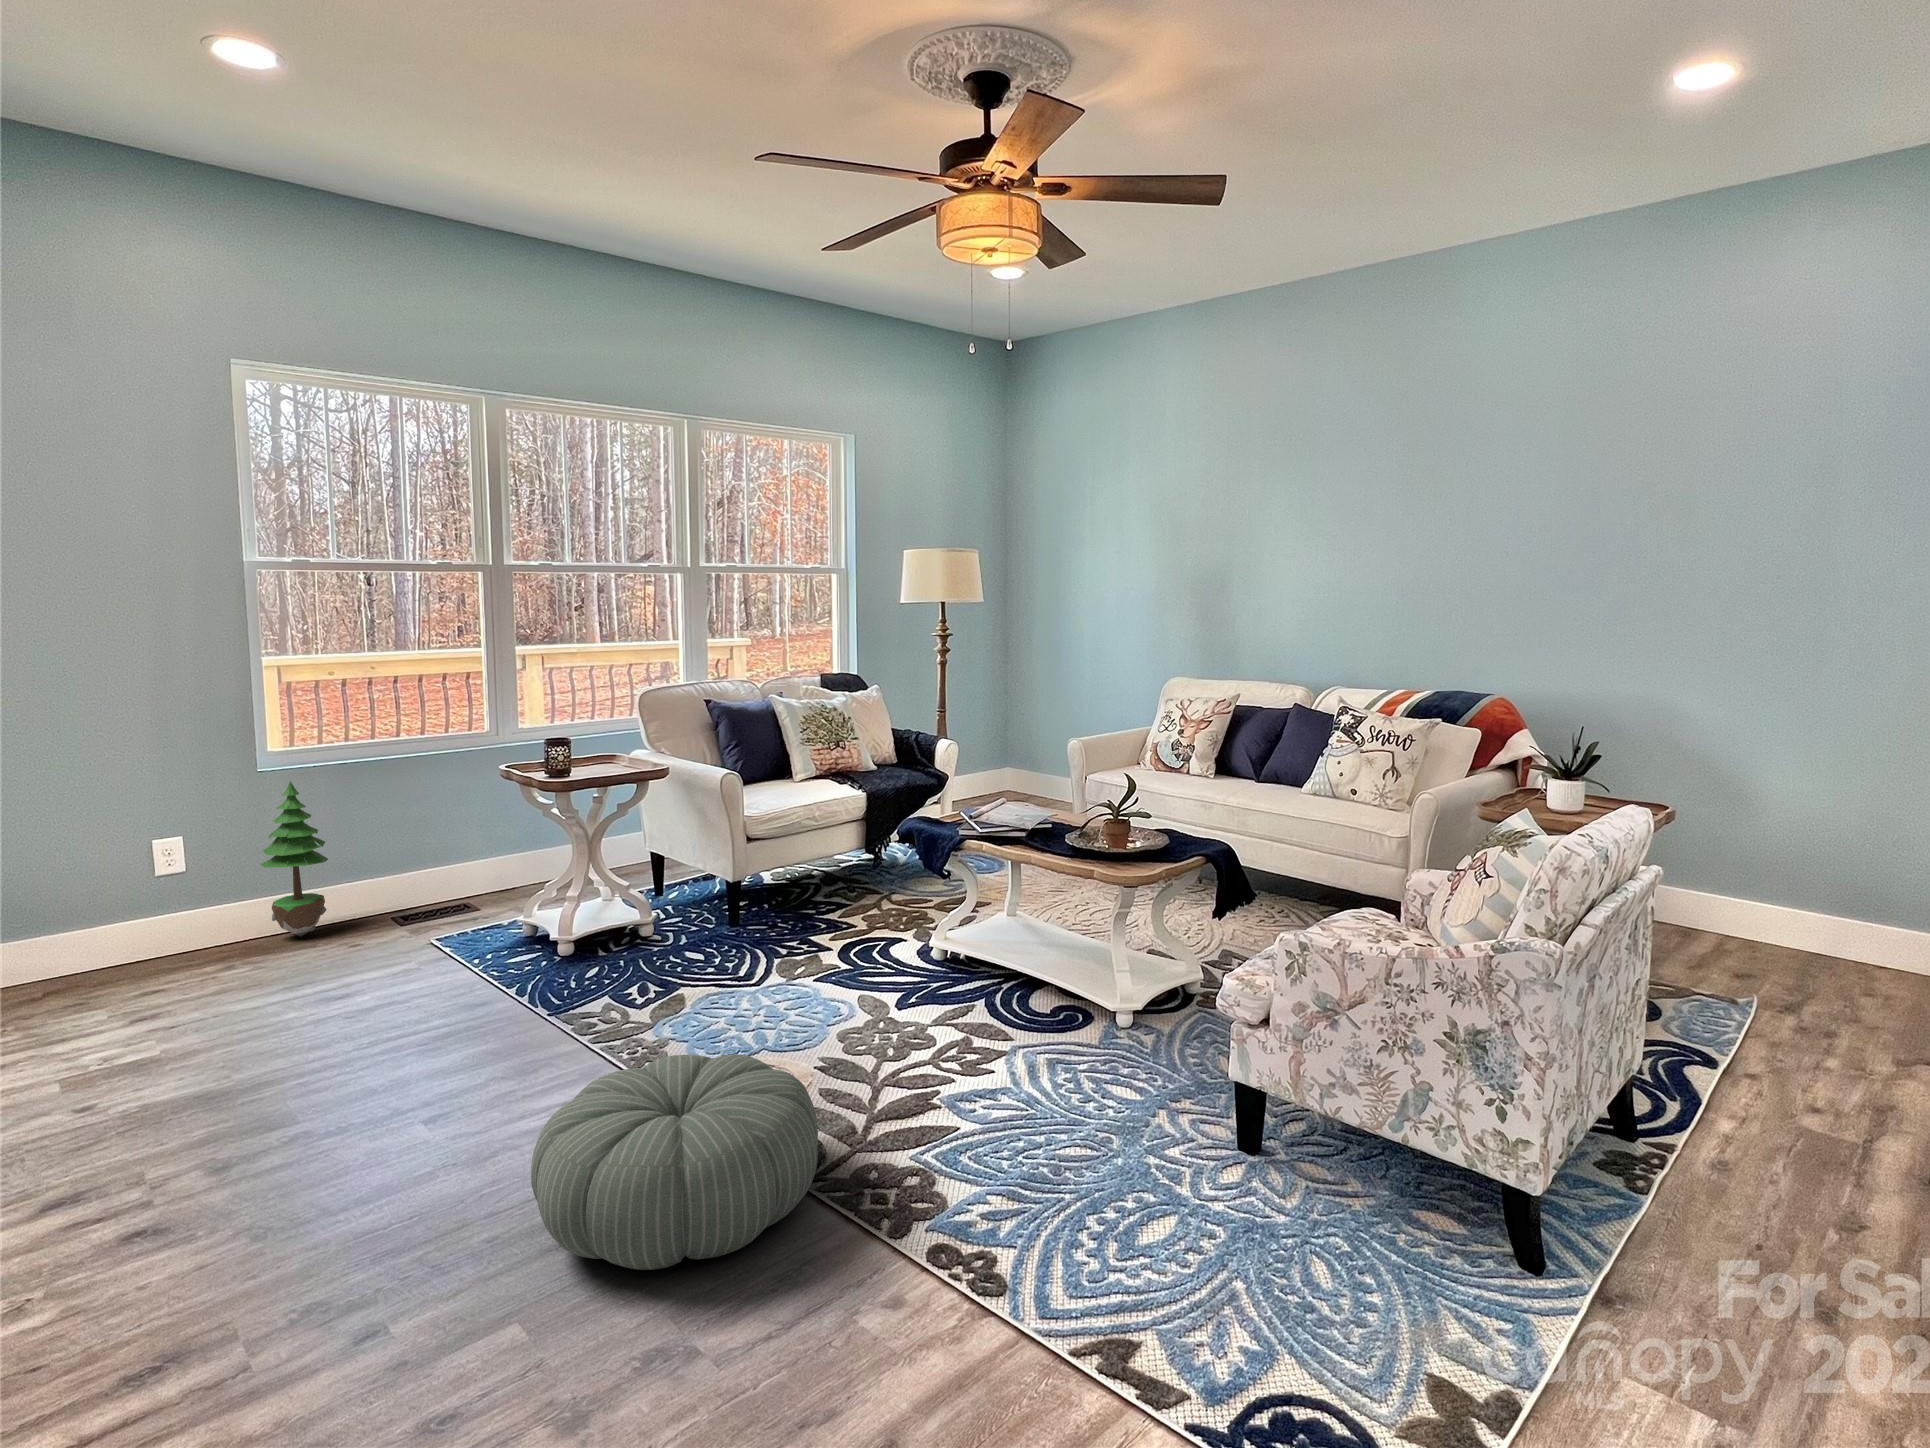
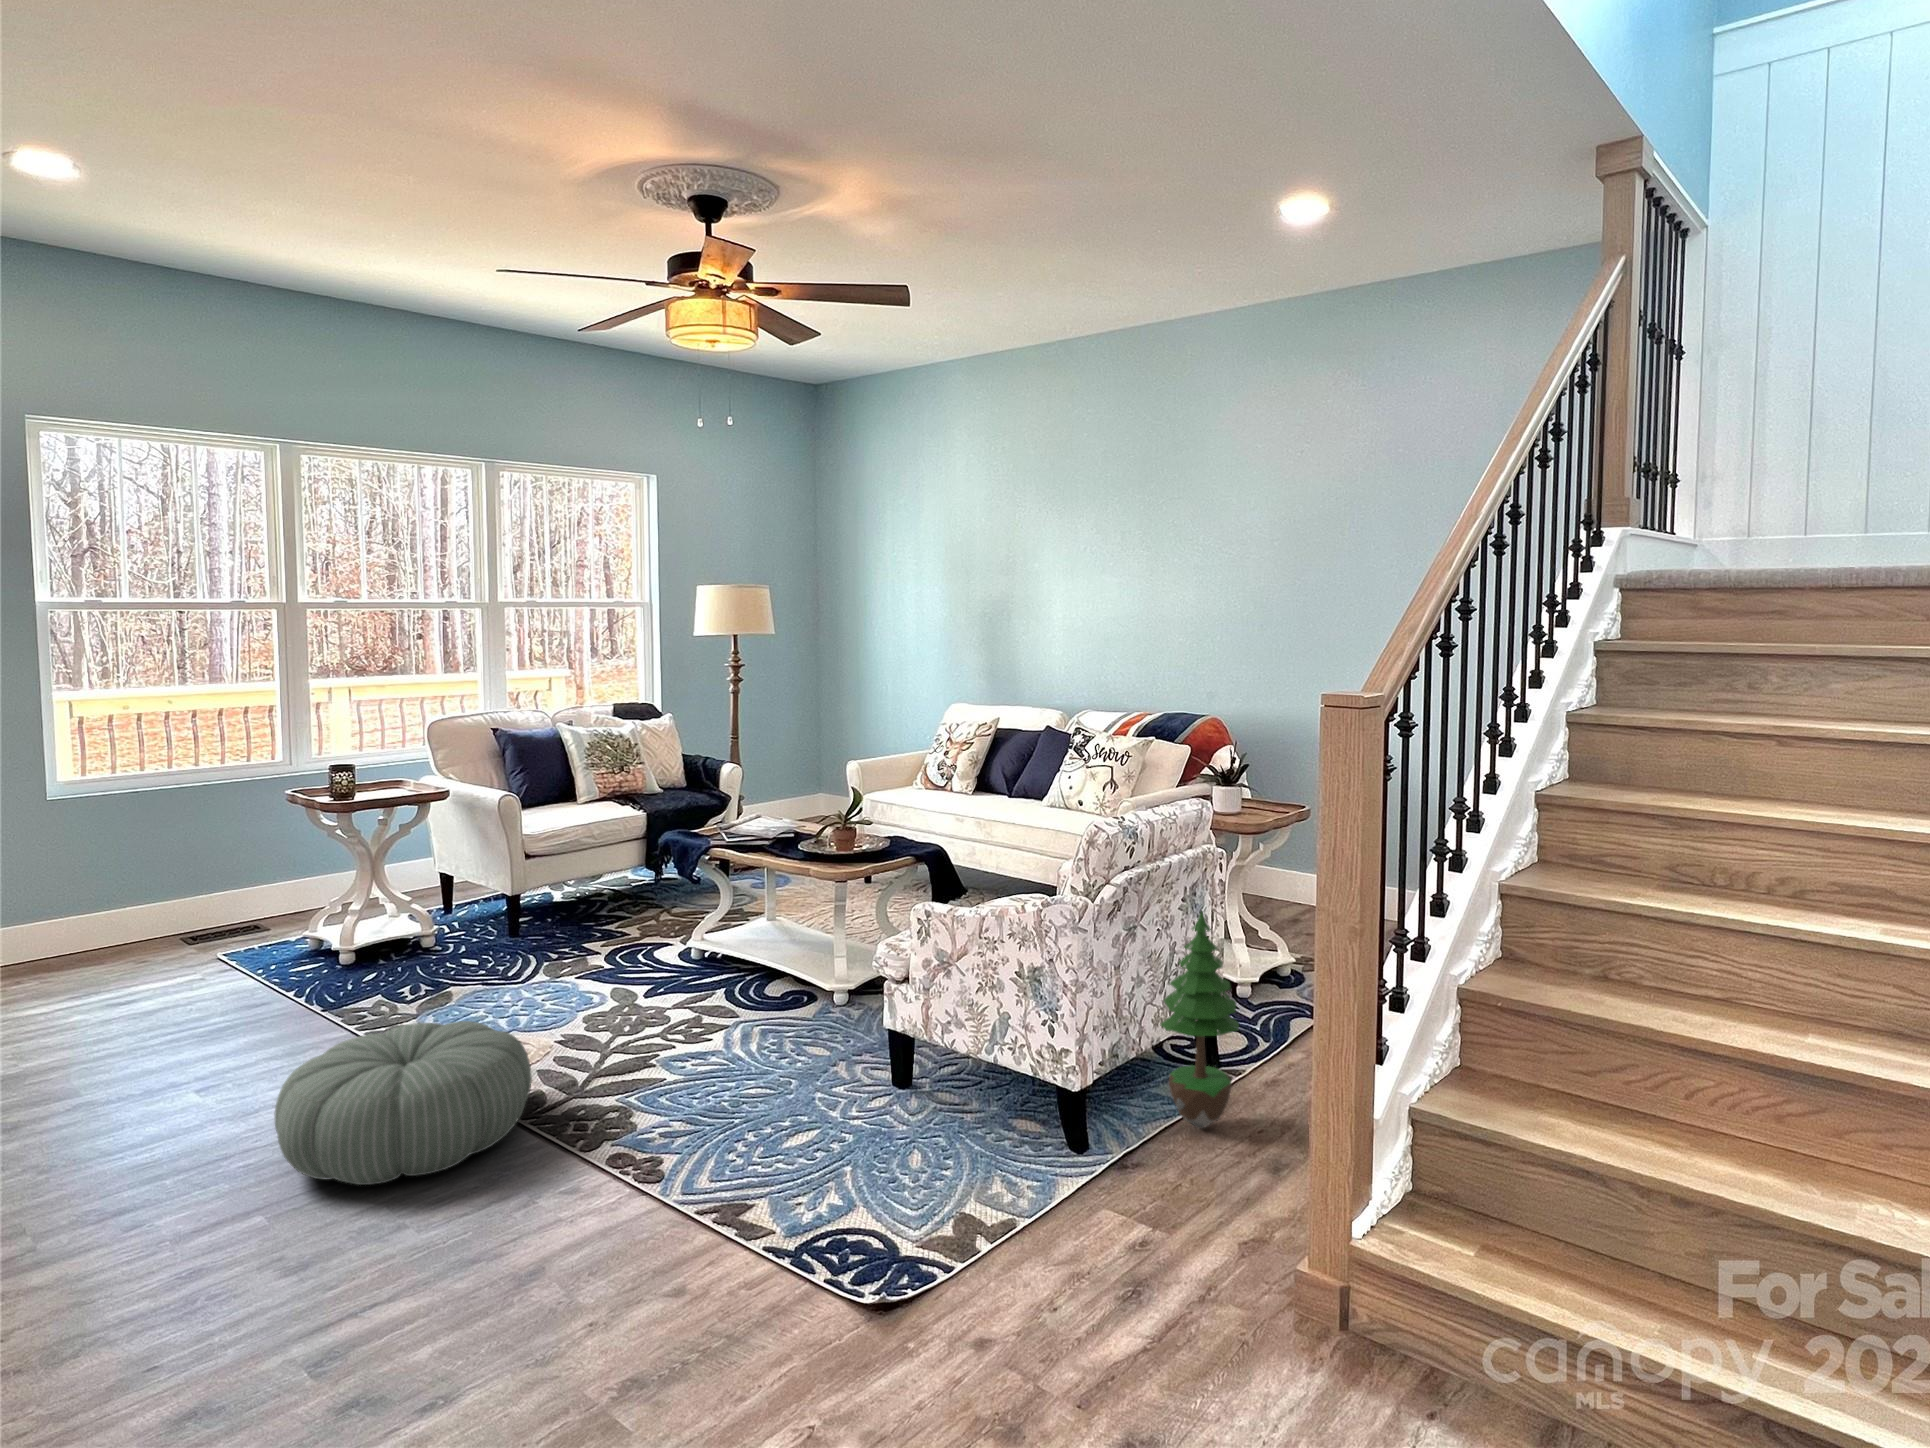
potted tree: present [261,781,328,937] -> present [1160,912,1239,1129]

